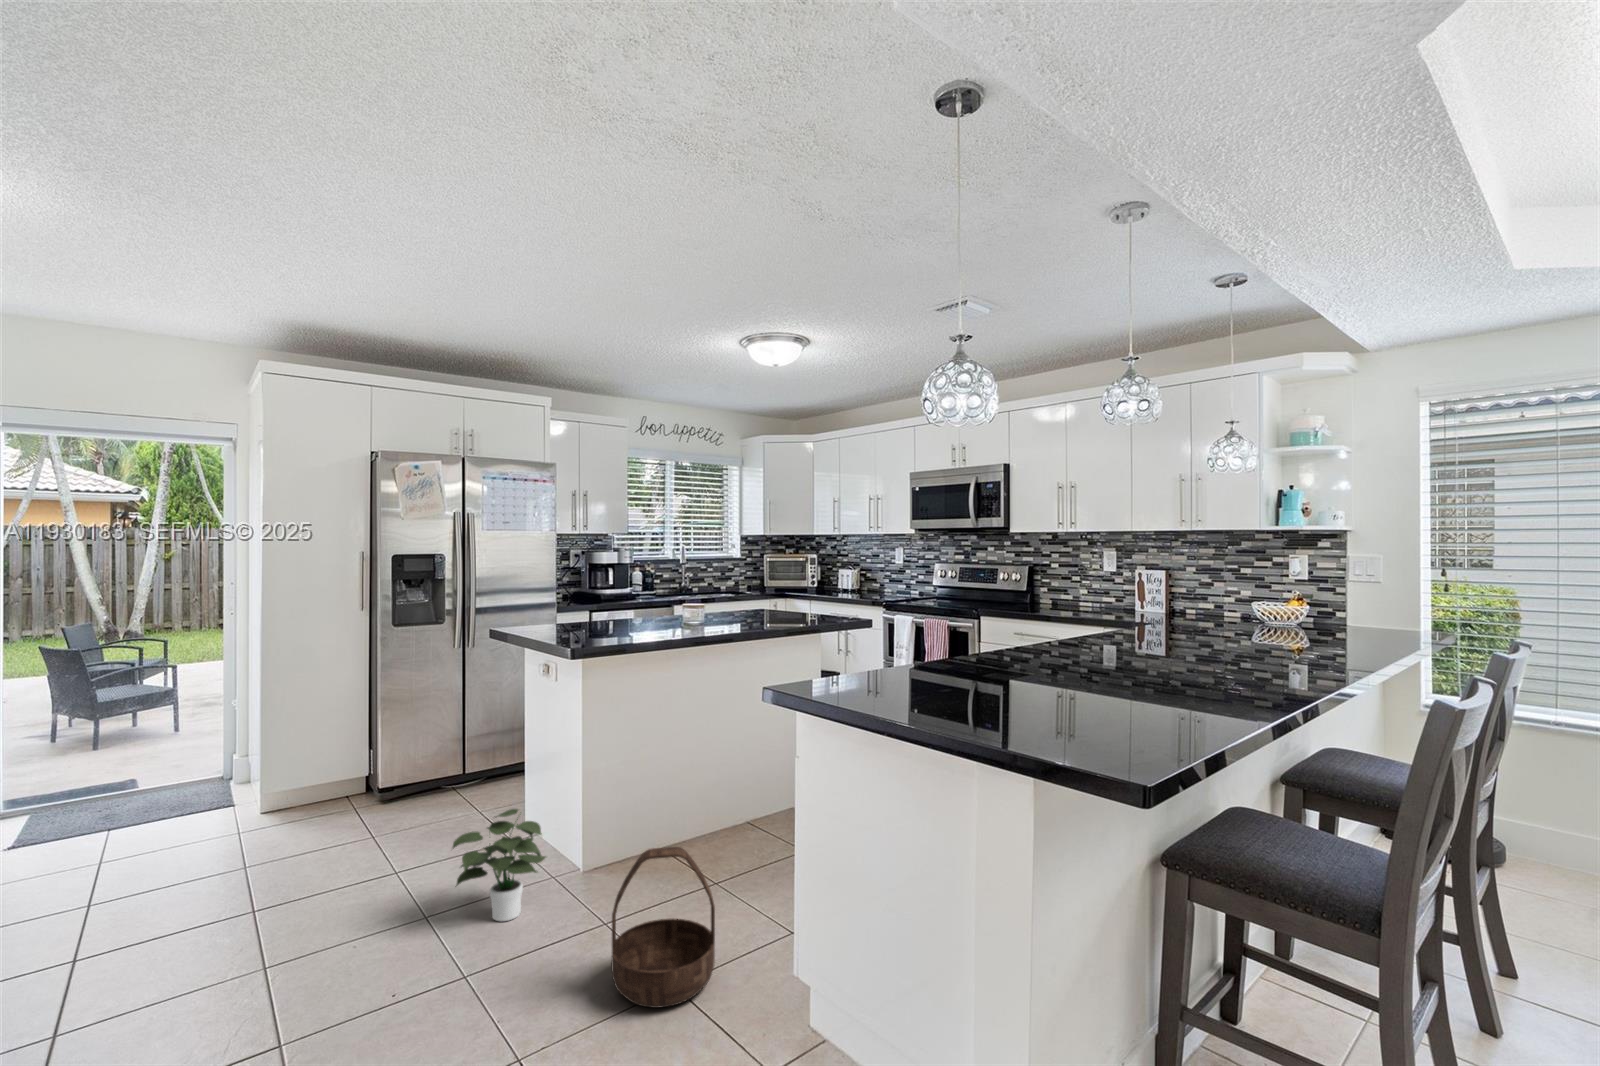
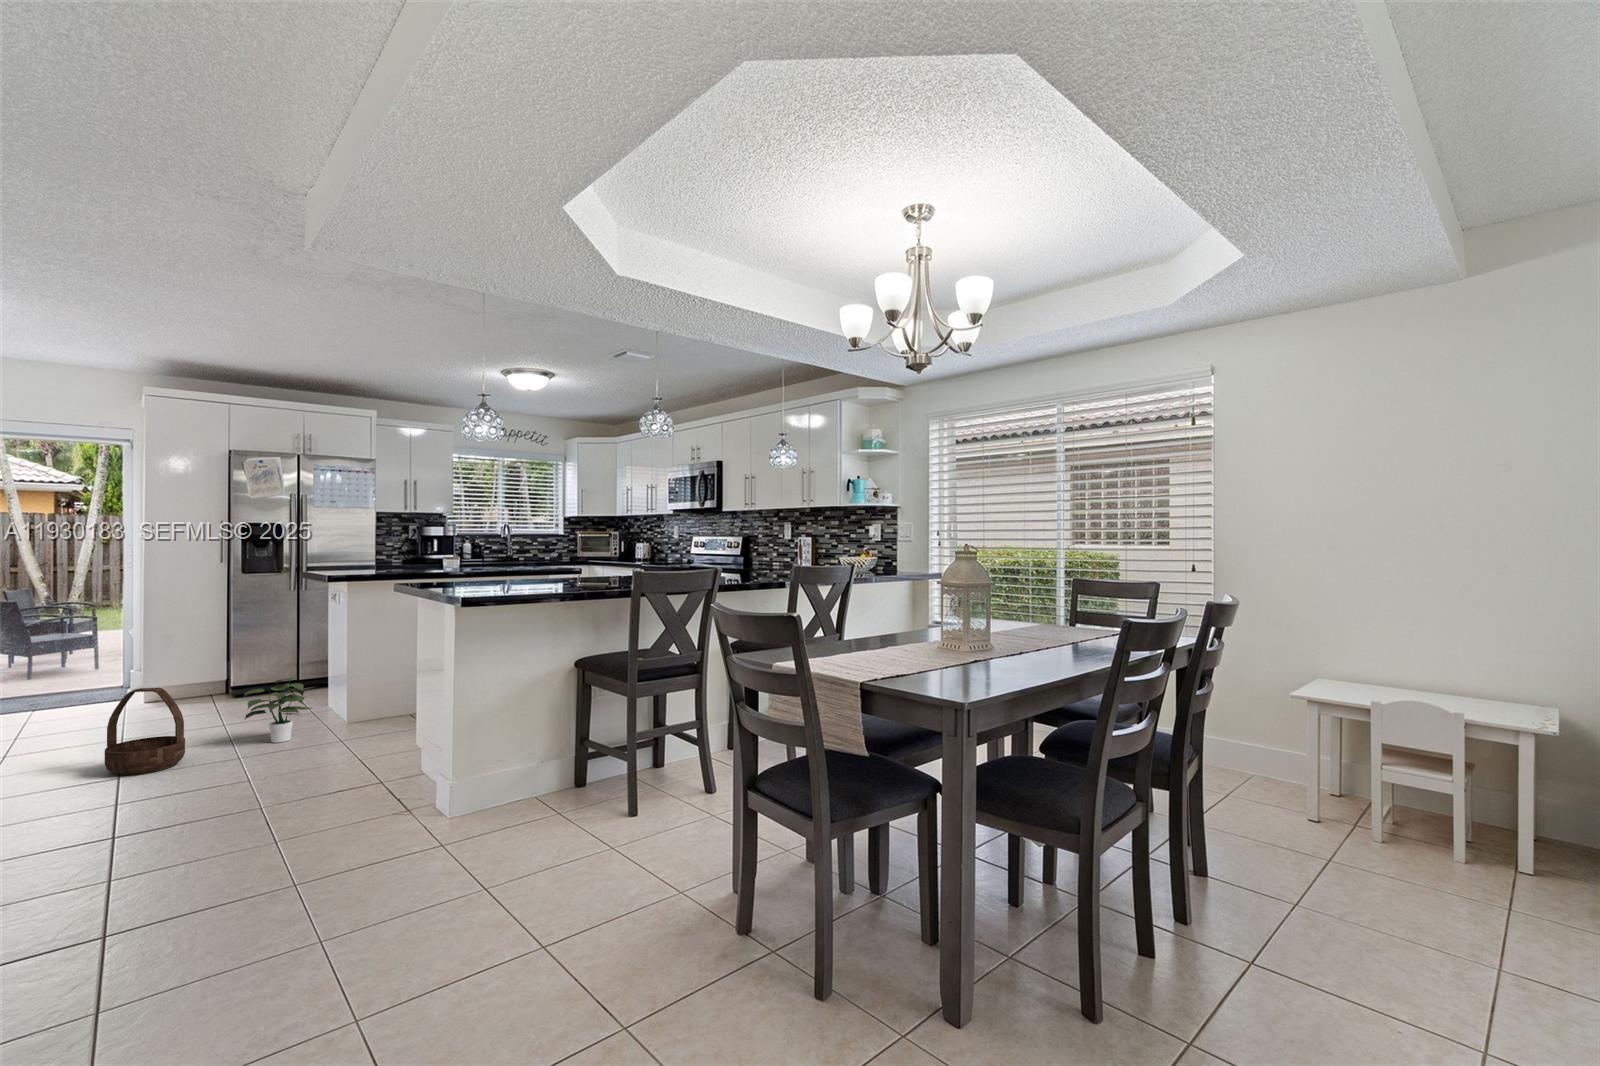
basket: present [612,847,715,1008] -> present [105,688,185,775]

